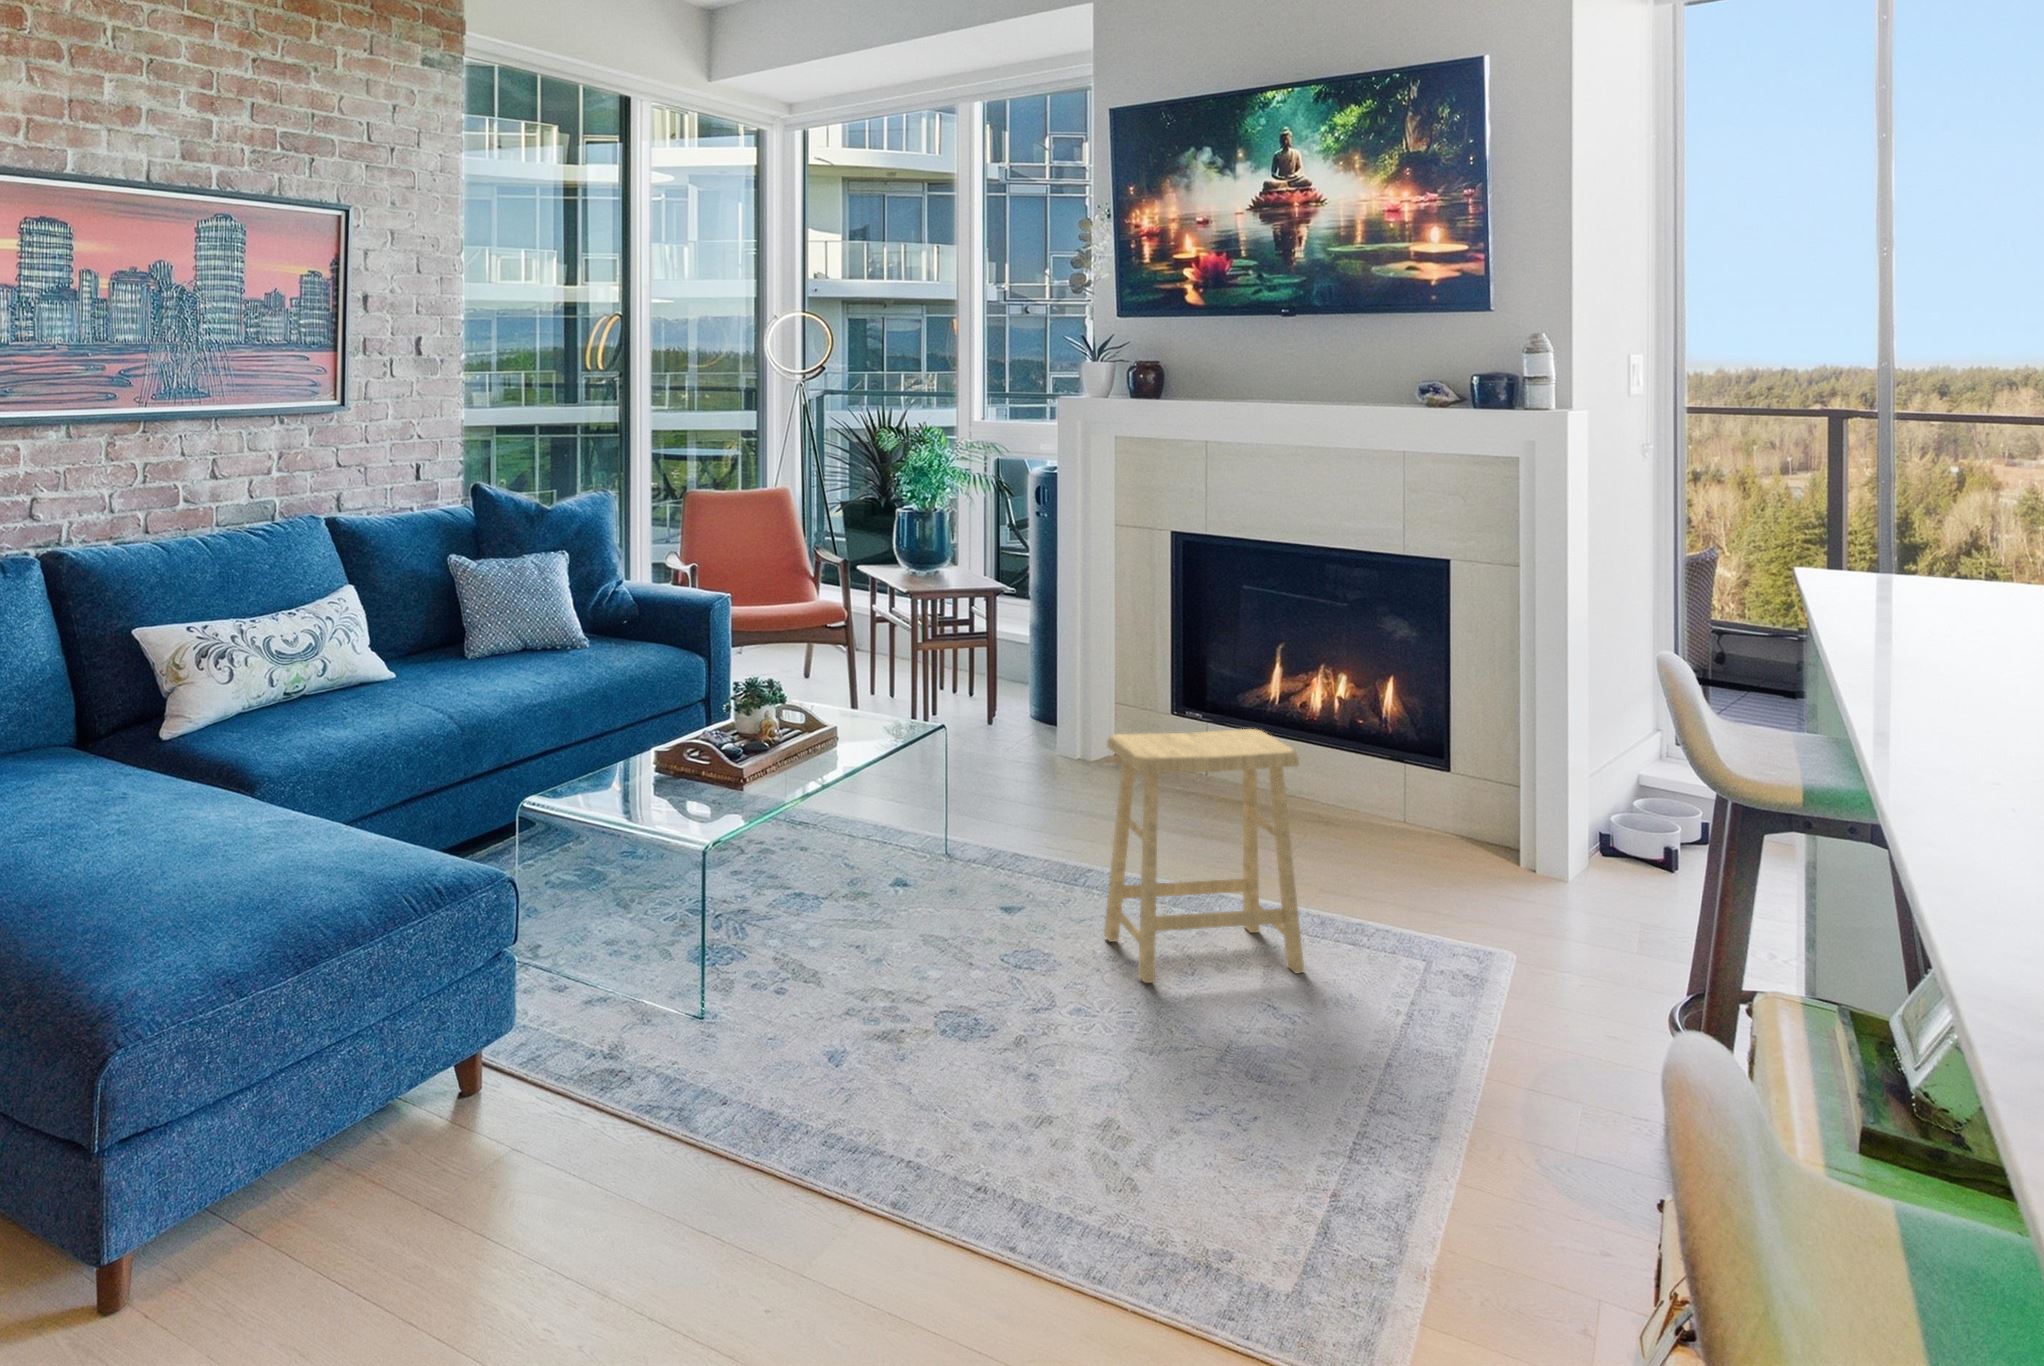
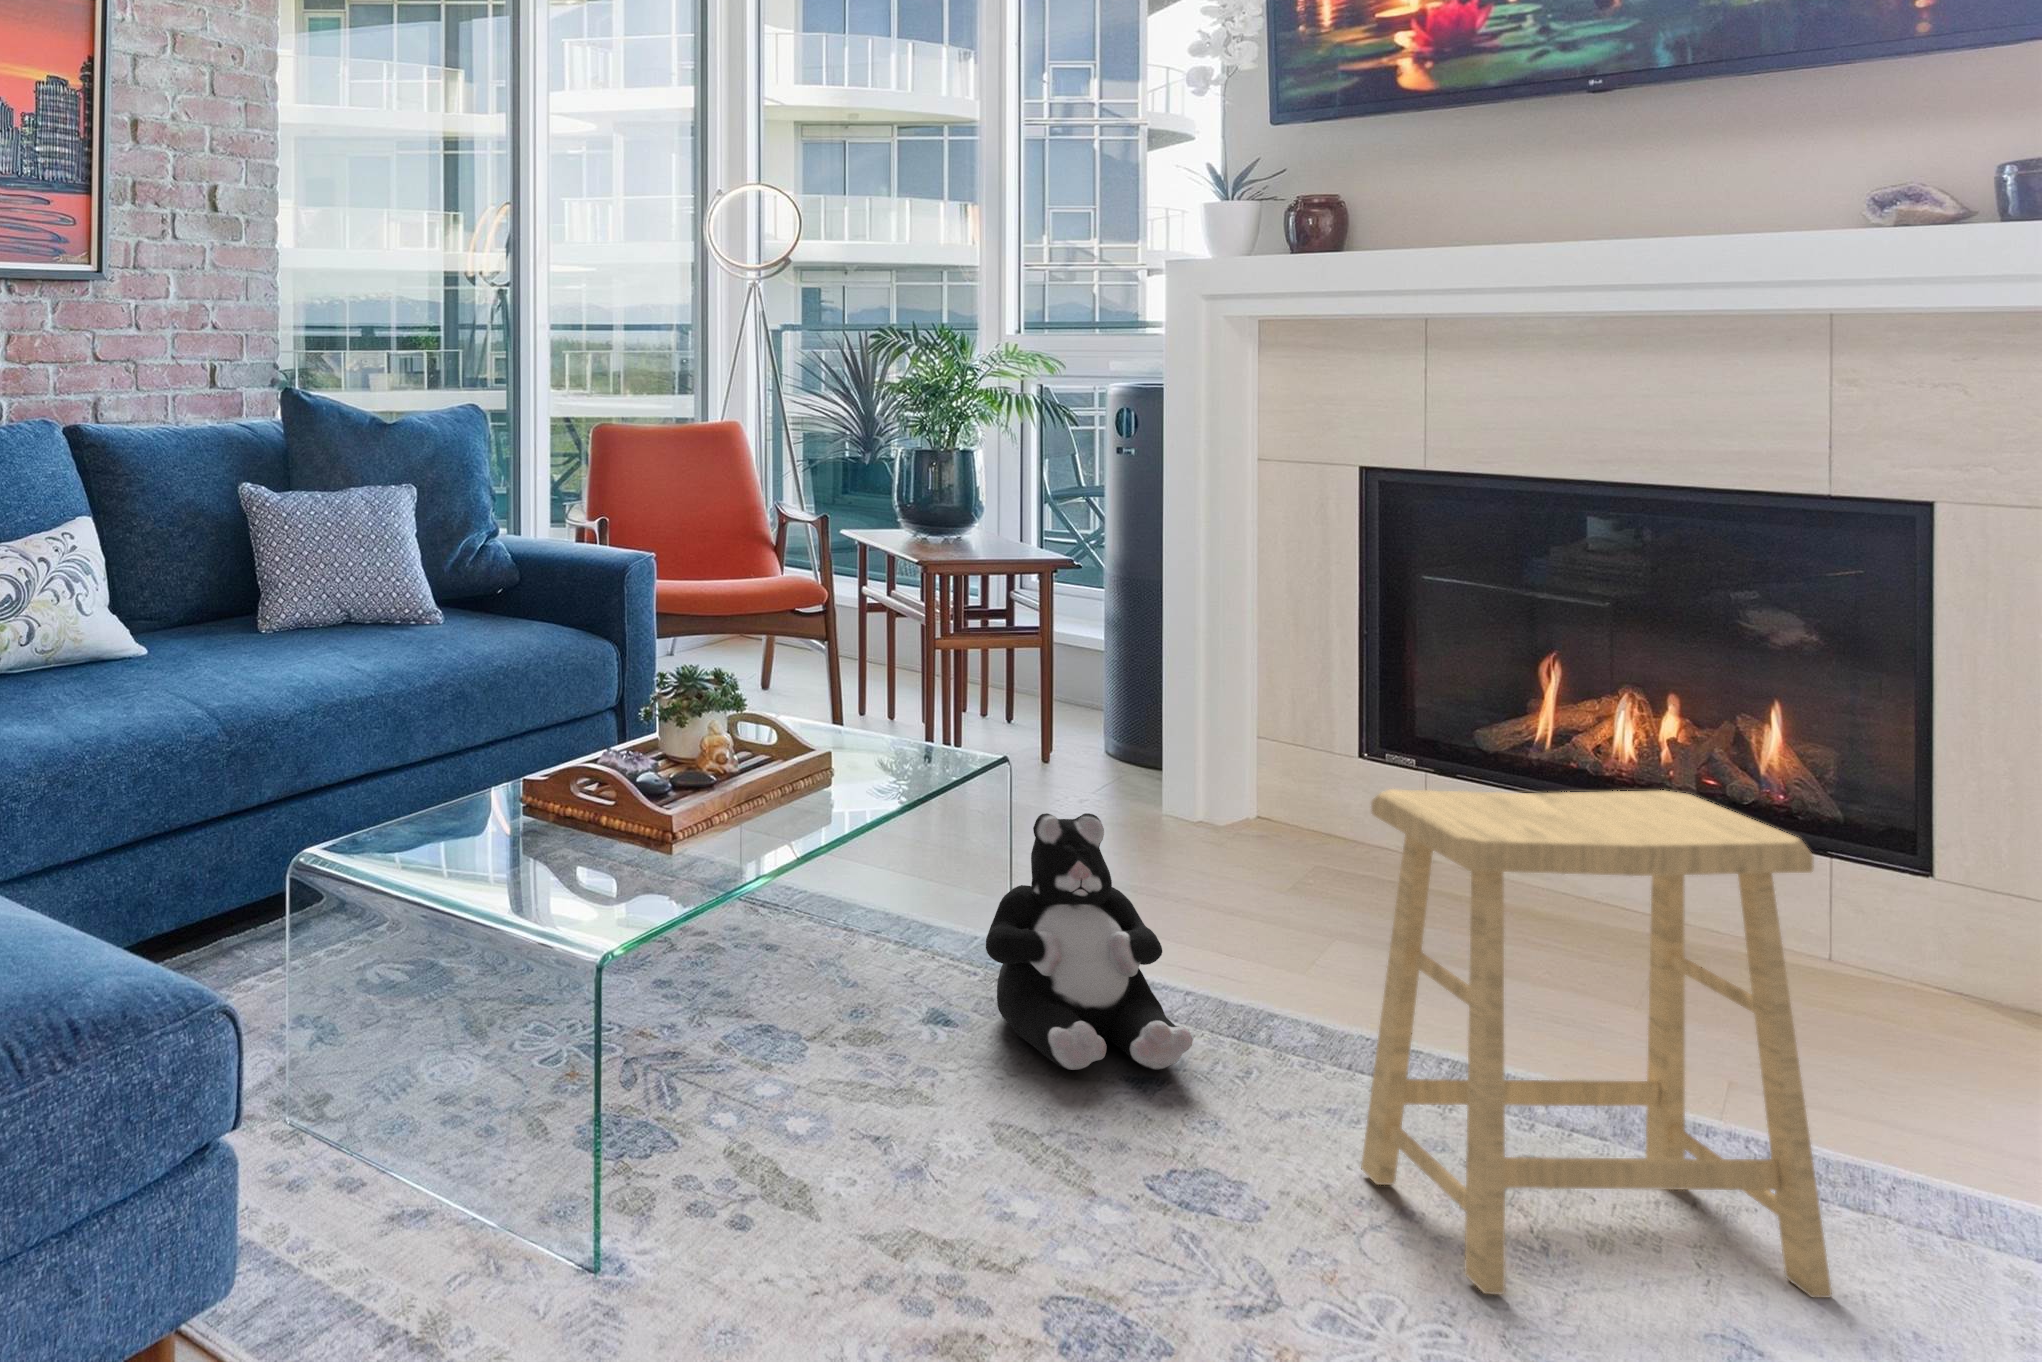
plush toy: none [921,755,1029,899] -> present [986,813,1193,1070]

